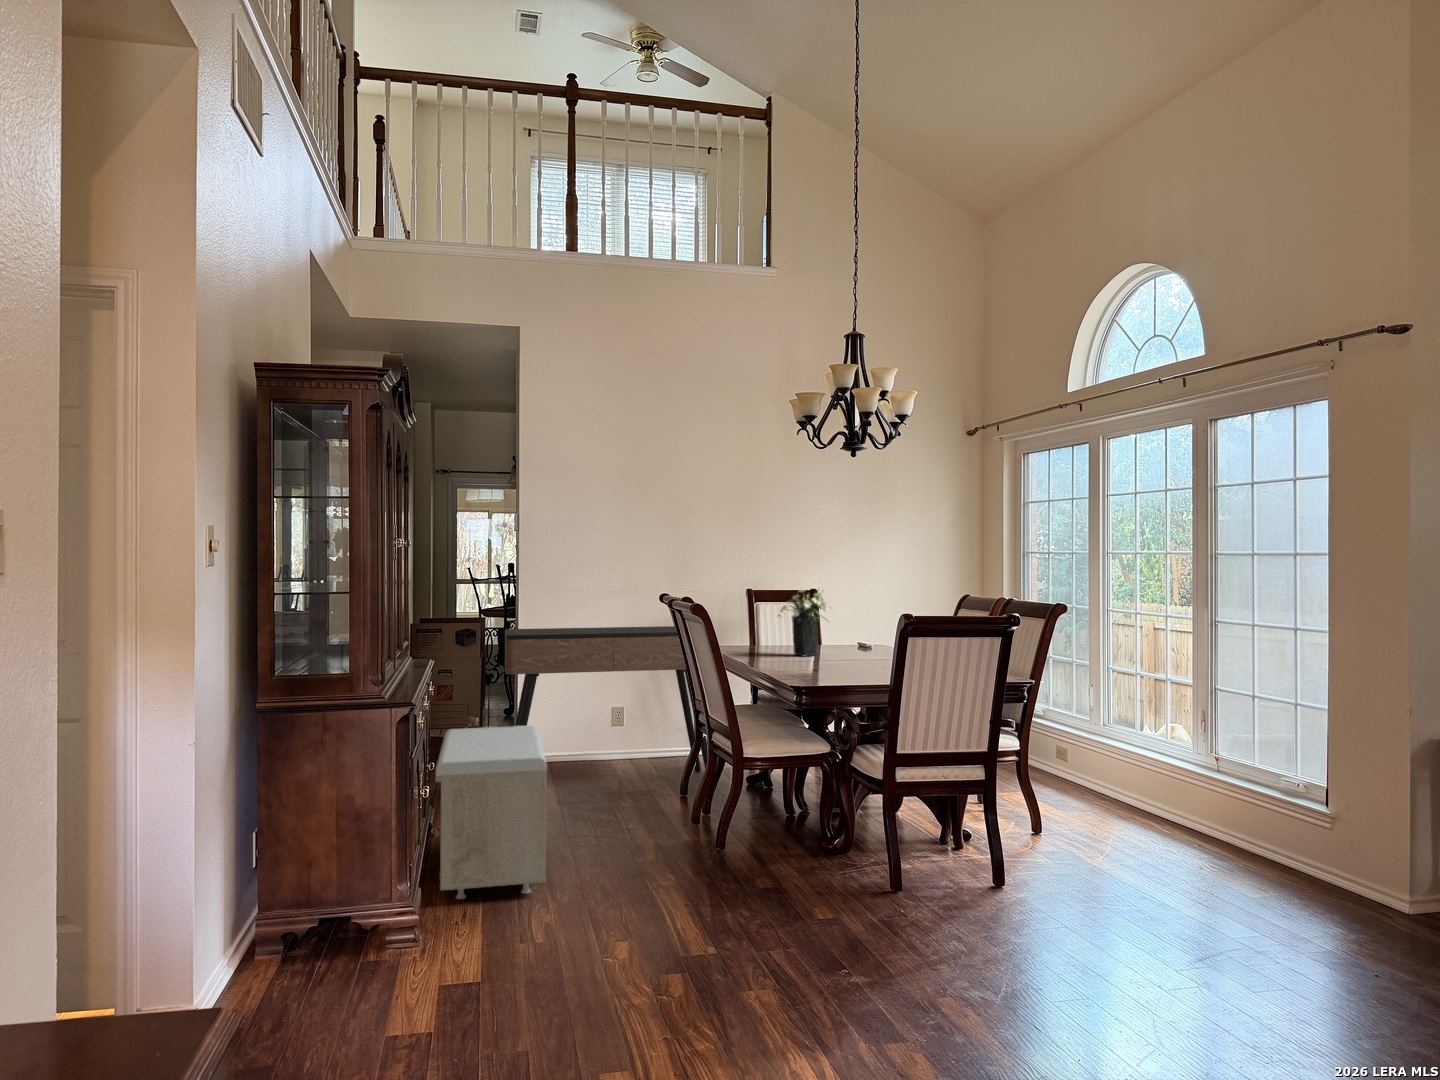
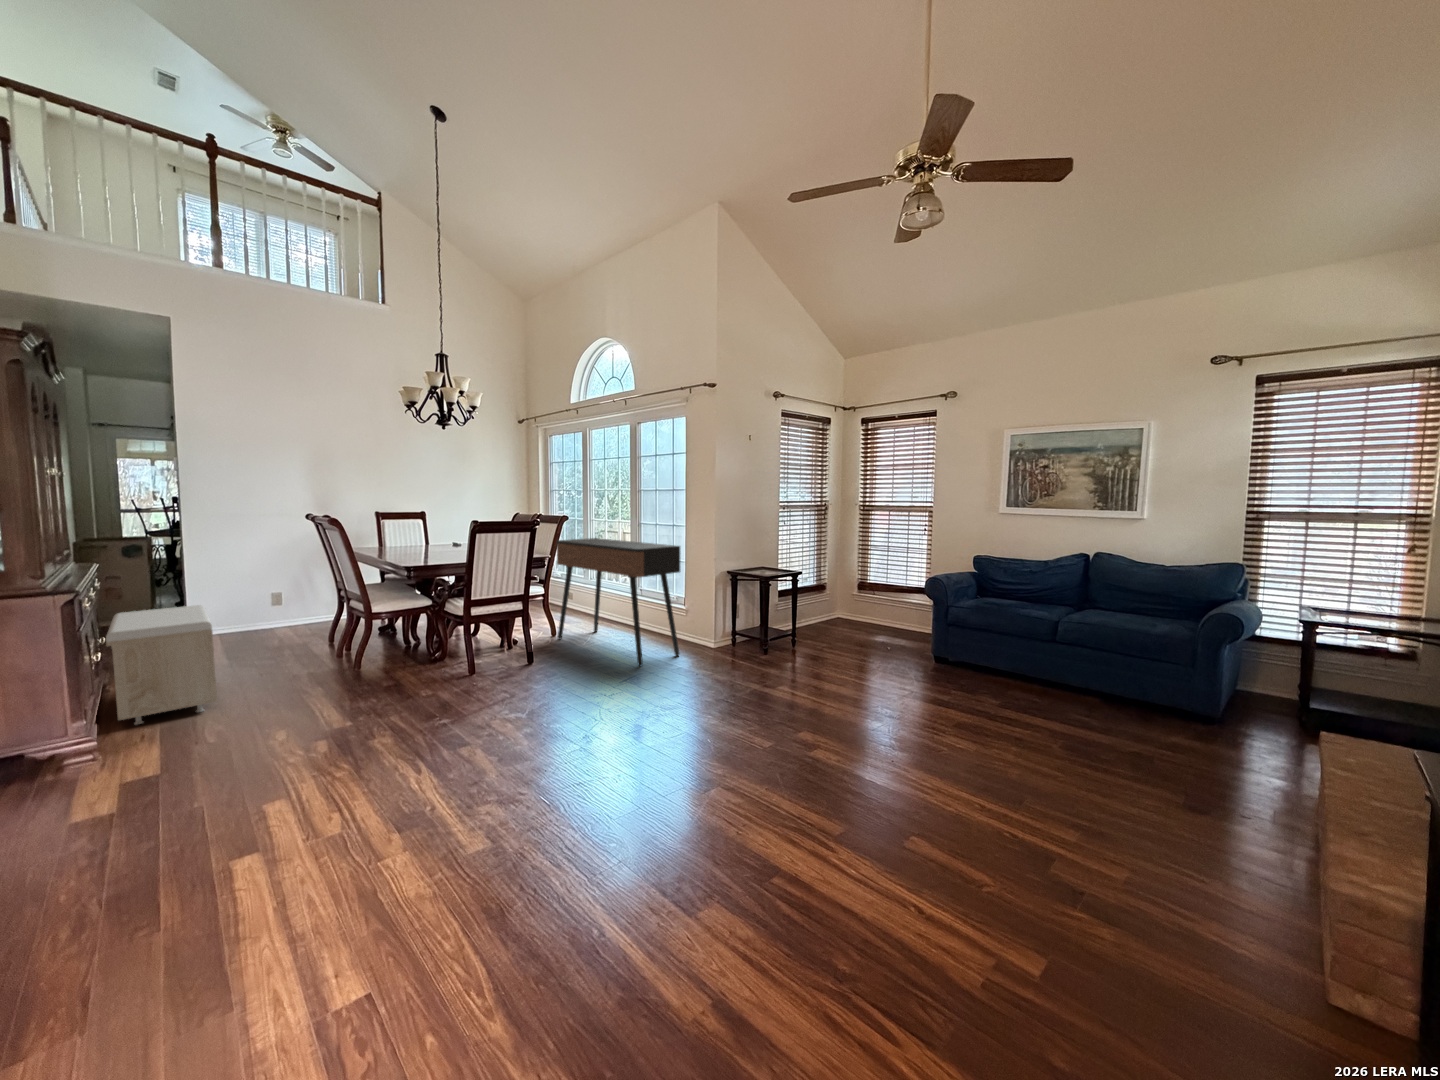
flower arrangement: present [778,590,828,656] -> none [397,510,435,551]
console table: present [505,626,707,772] -> present [557,538,680,666]

